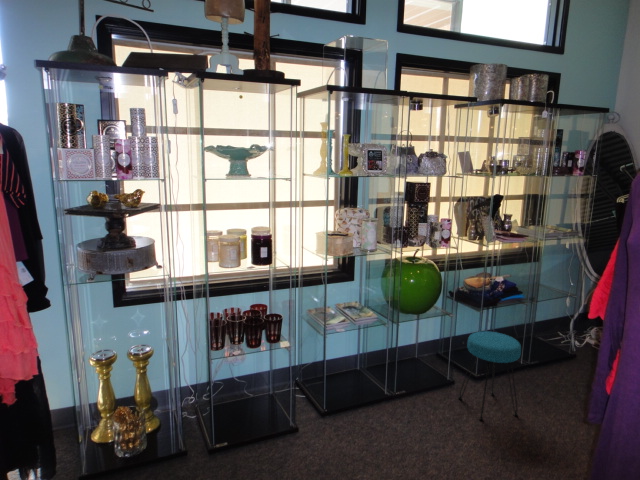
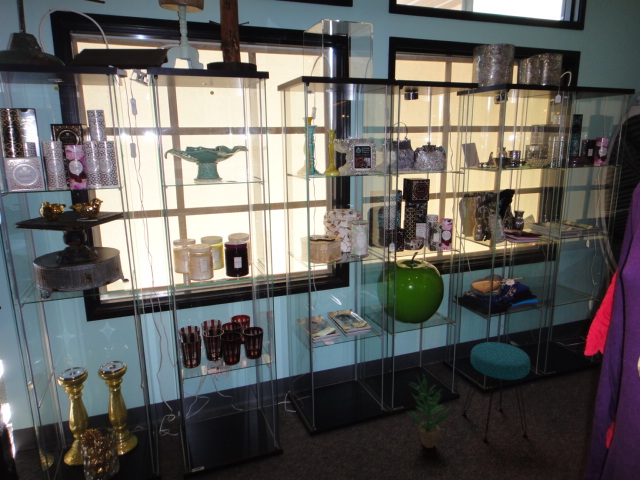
potted plant: none [410,357,452,427] -> present [409,375,449,448]

